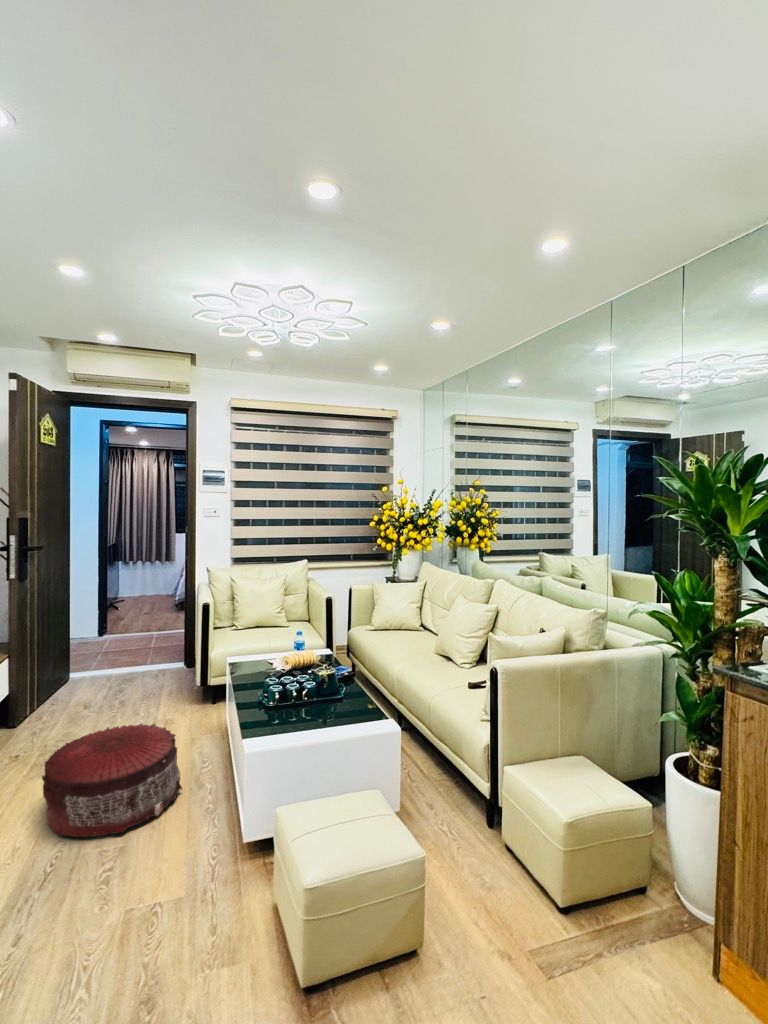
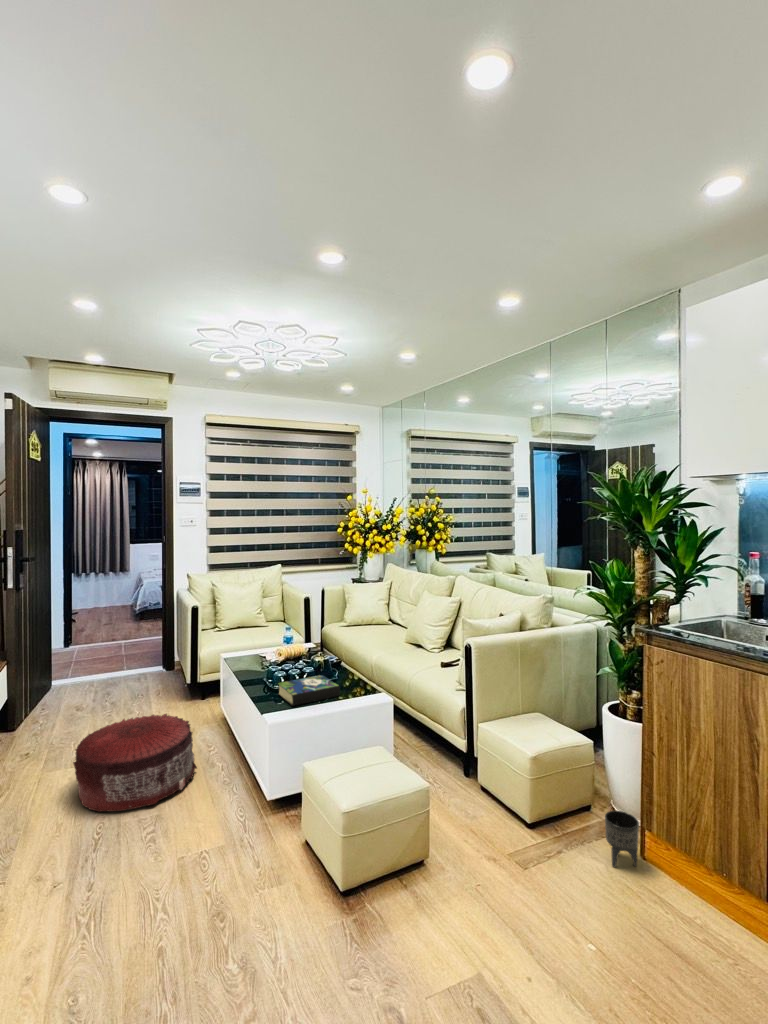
book: none [271,691,341,729] -> present [278,675,340,706]
planter: none [663,910,712,995] -> present [605,811,639,867]

